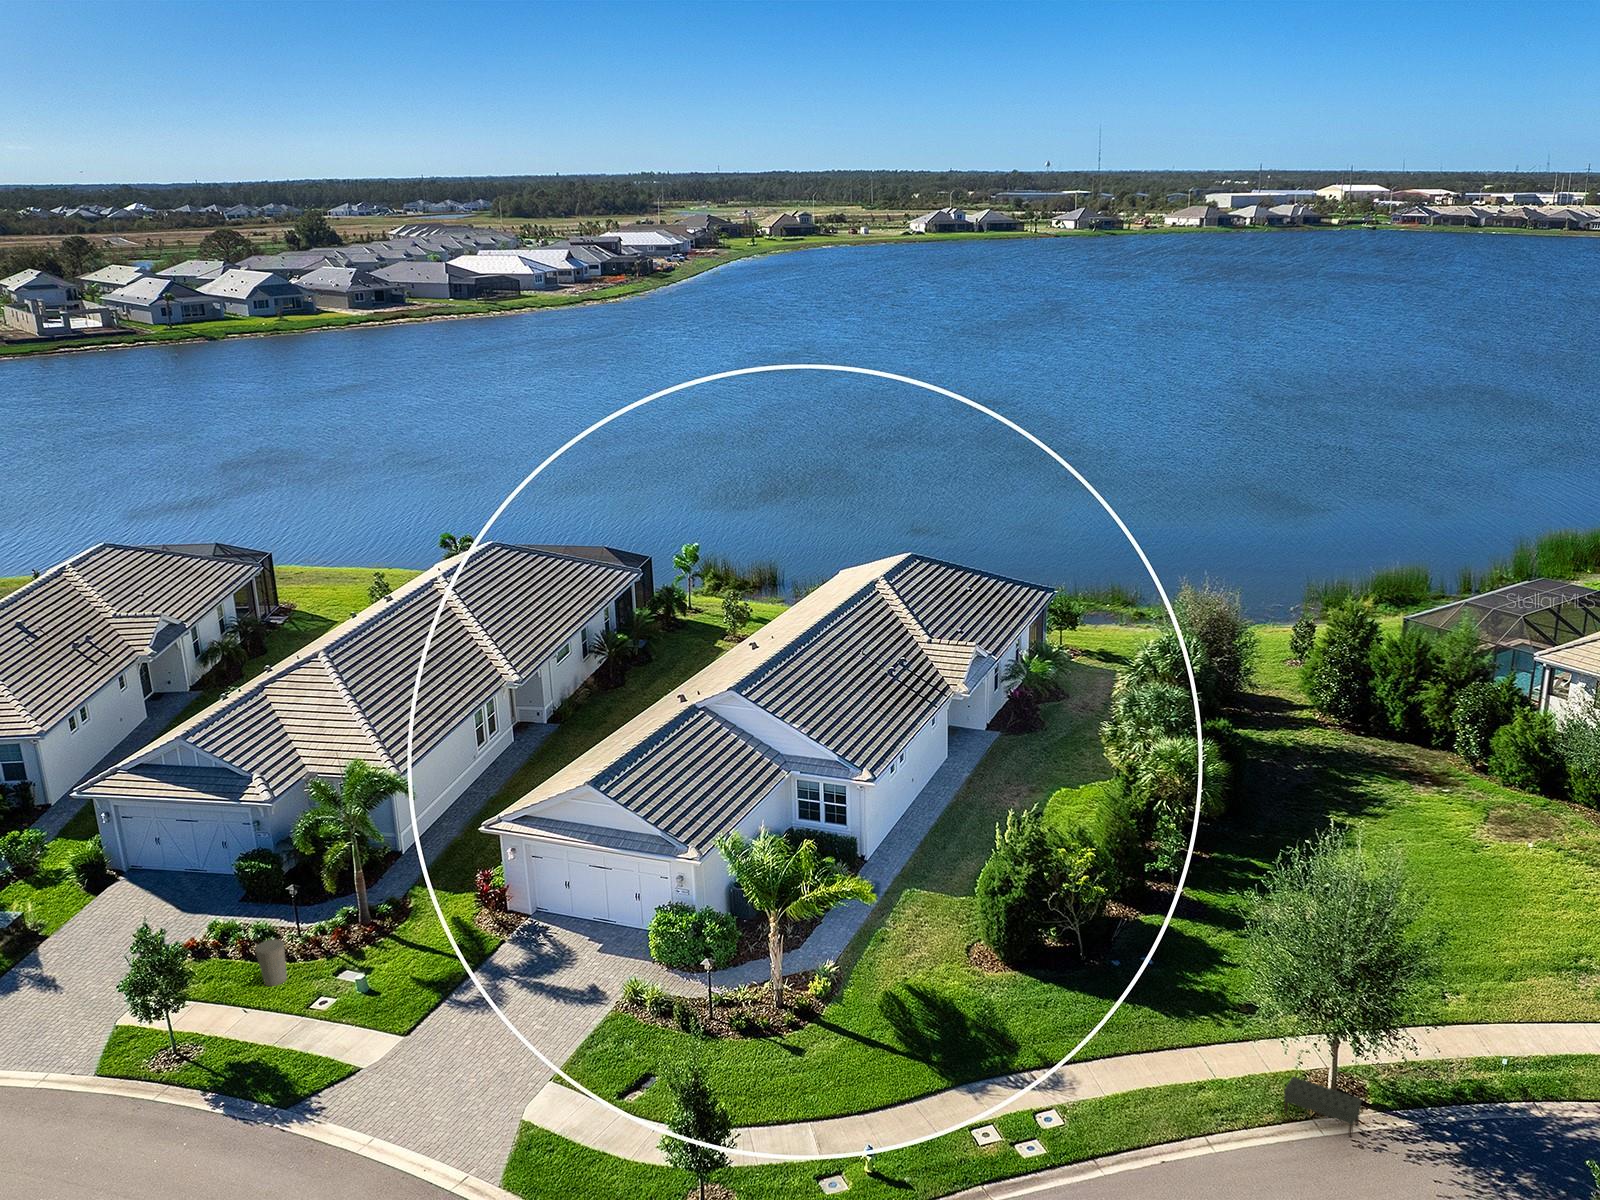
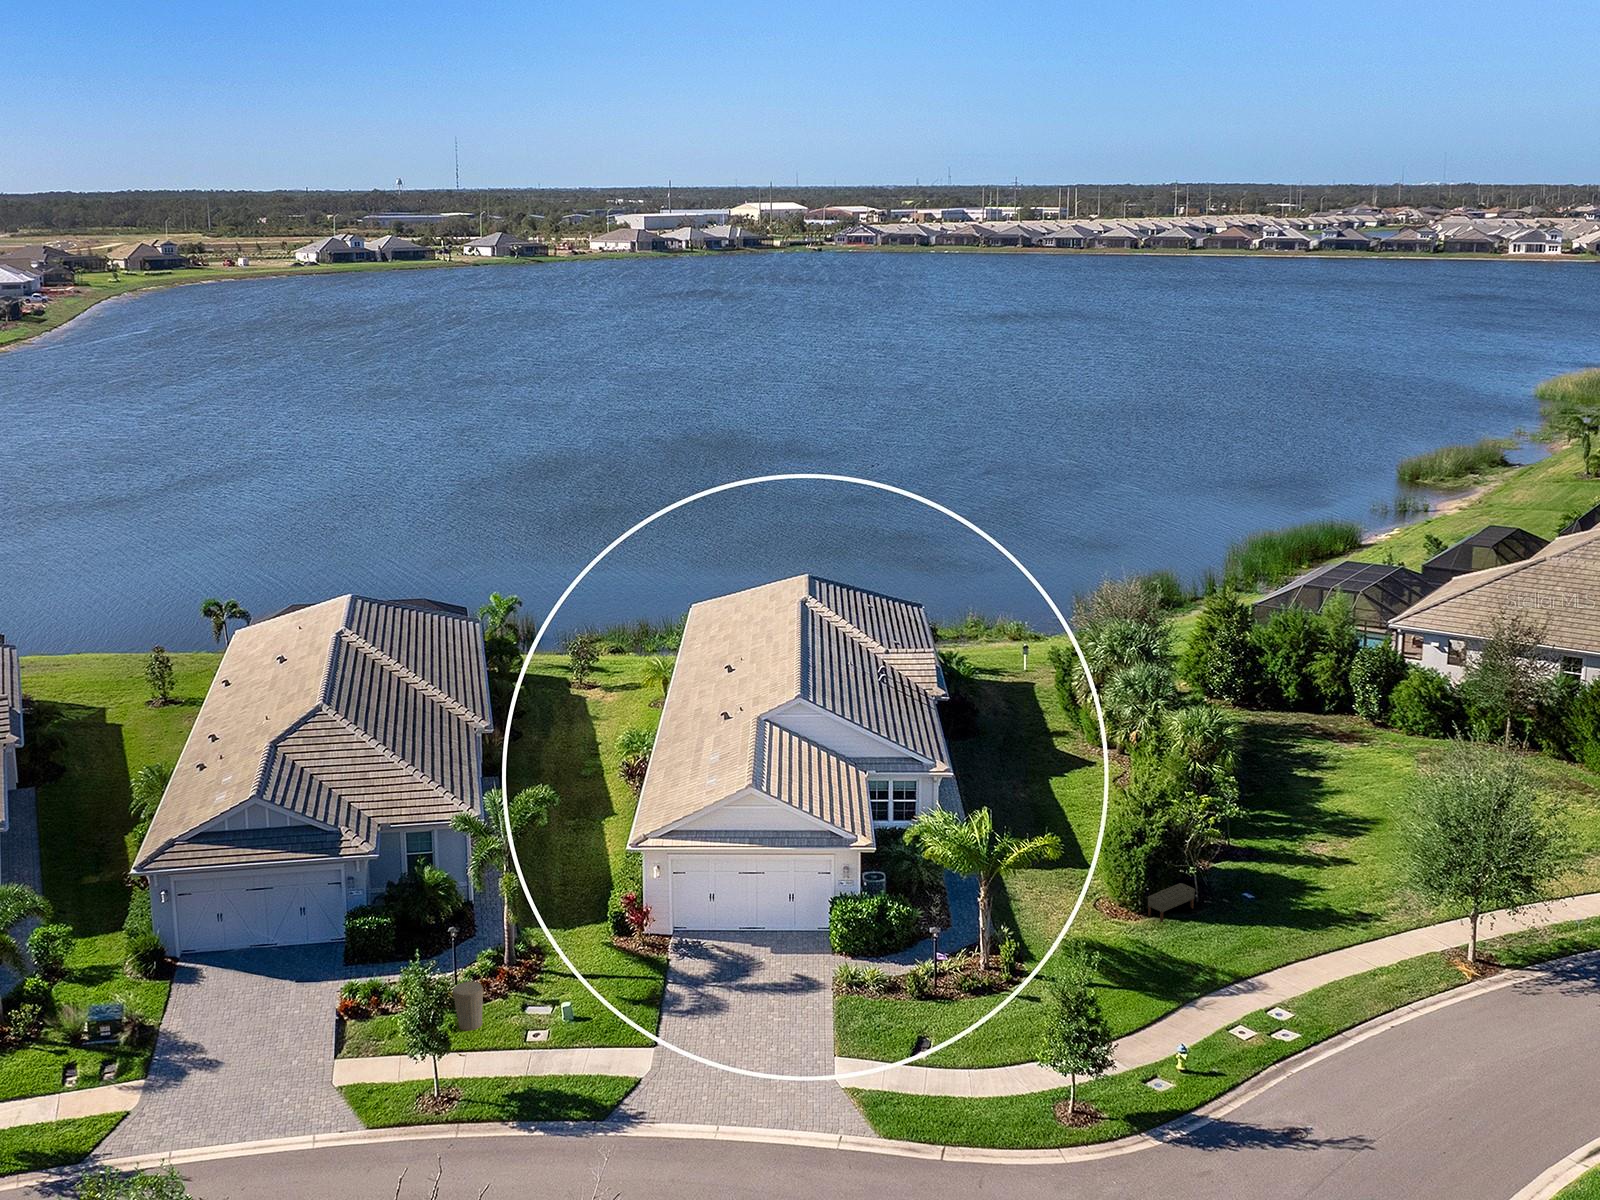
bench: present [1284,1076,1362,1137] -> present [1148,883,1195,922]

